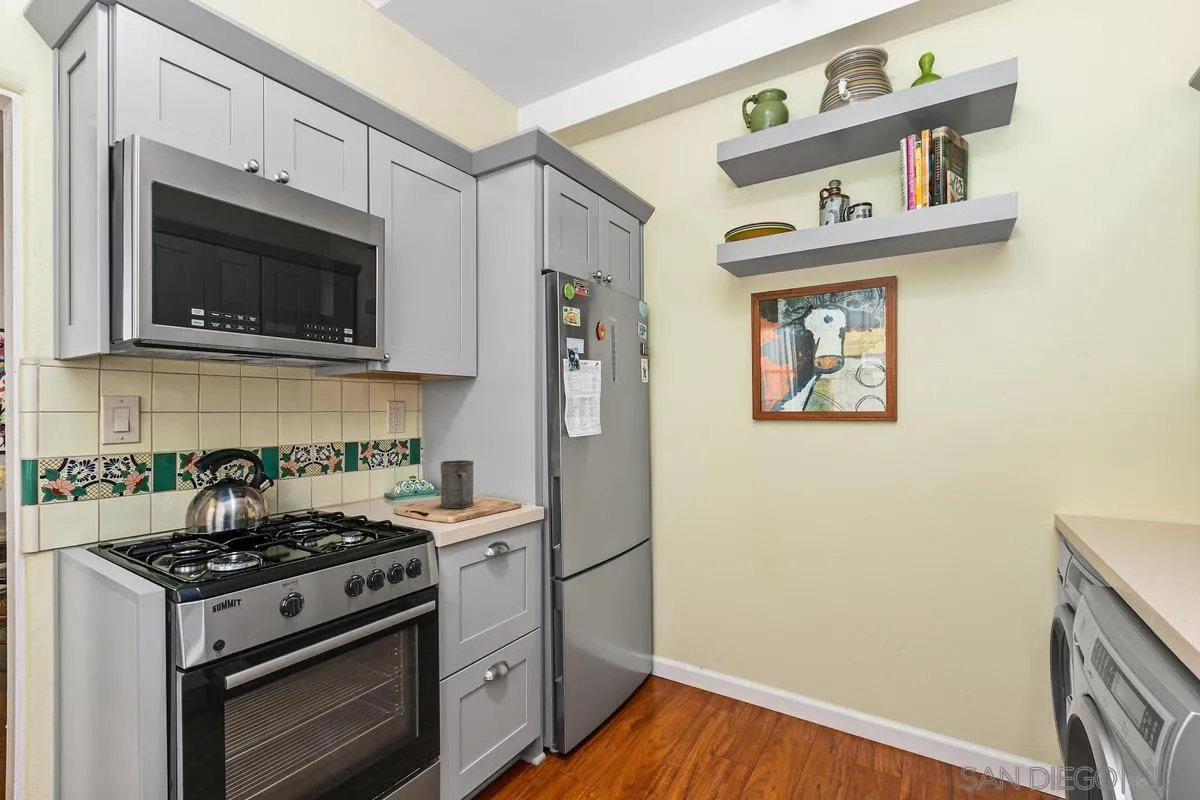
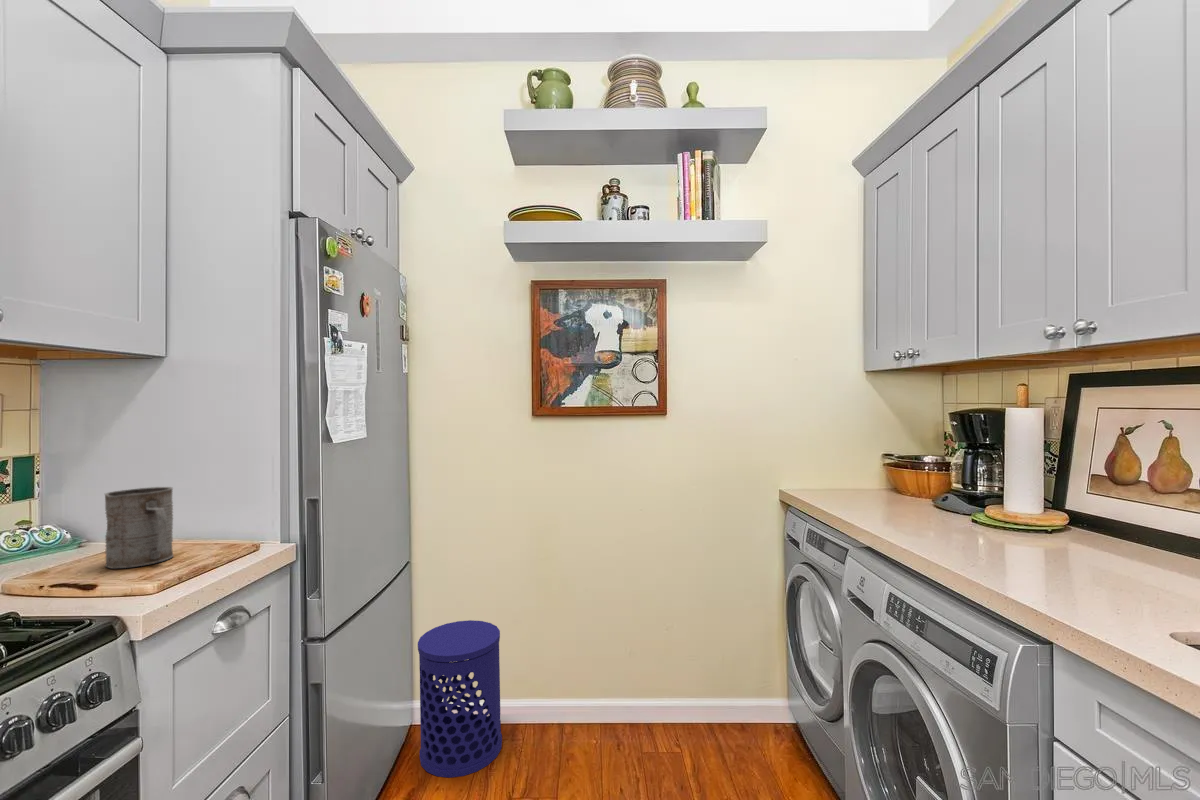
waste bin: none [646,599,717,728] -> present [418,620,502,778]

